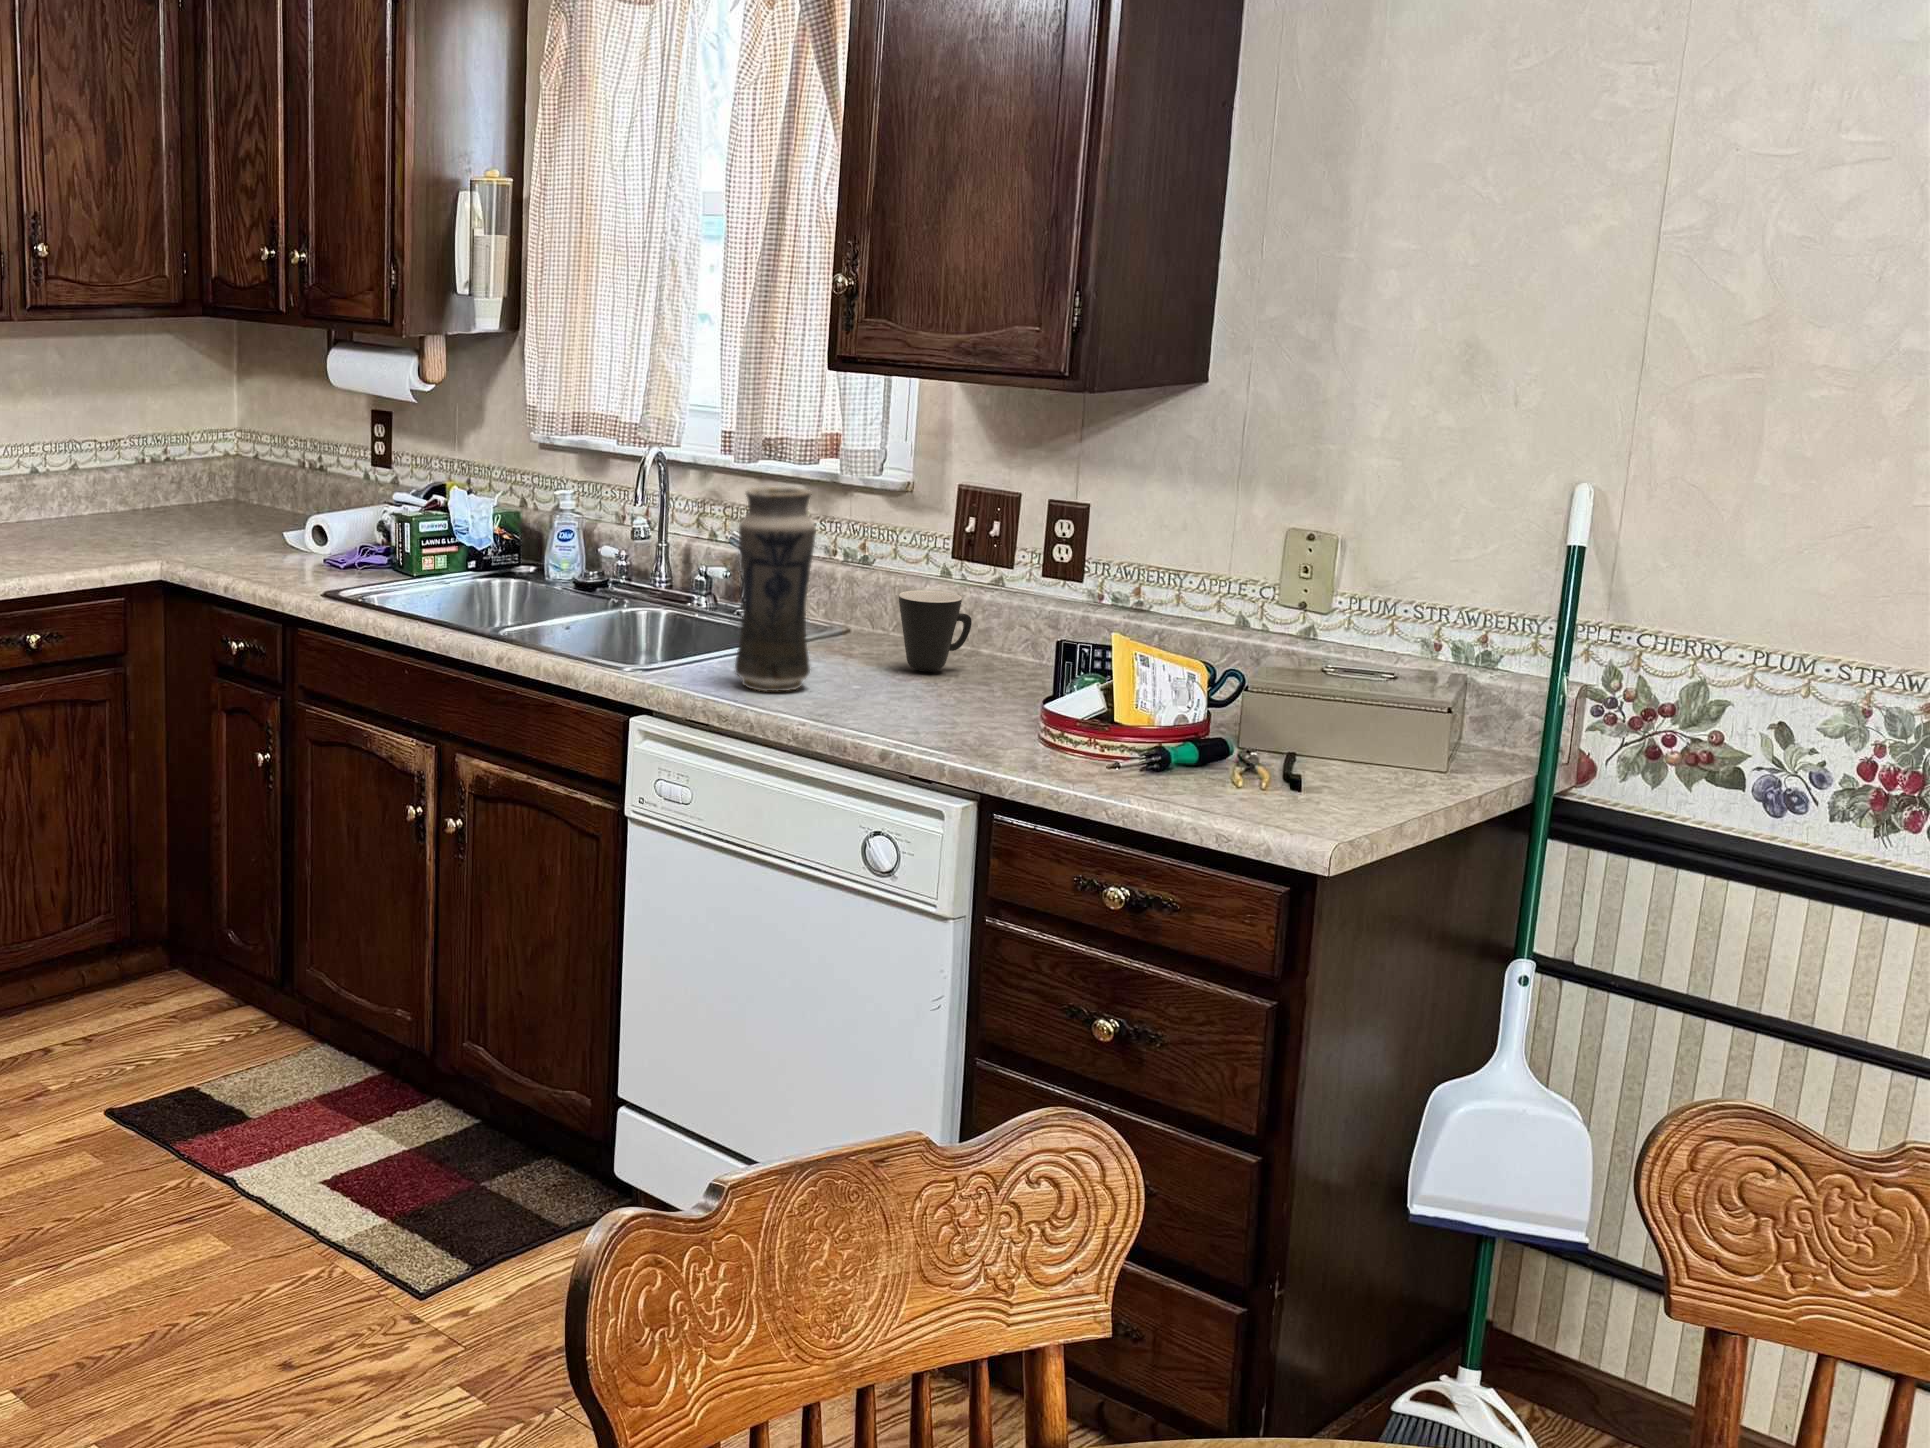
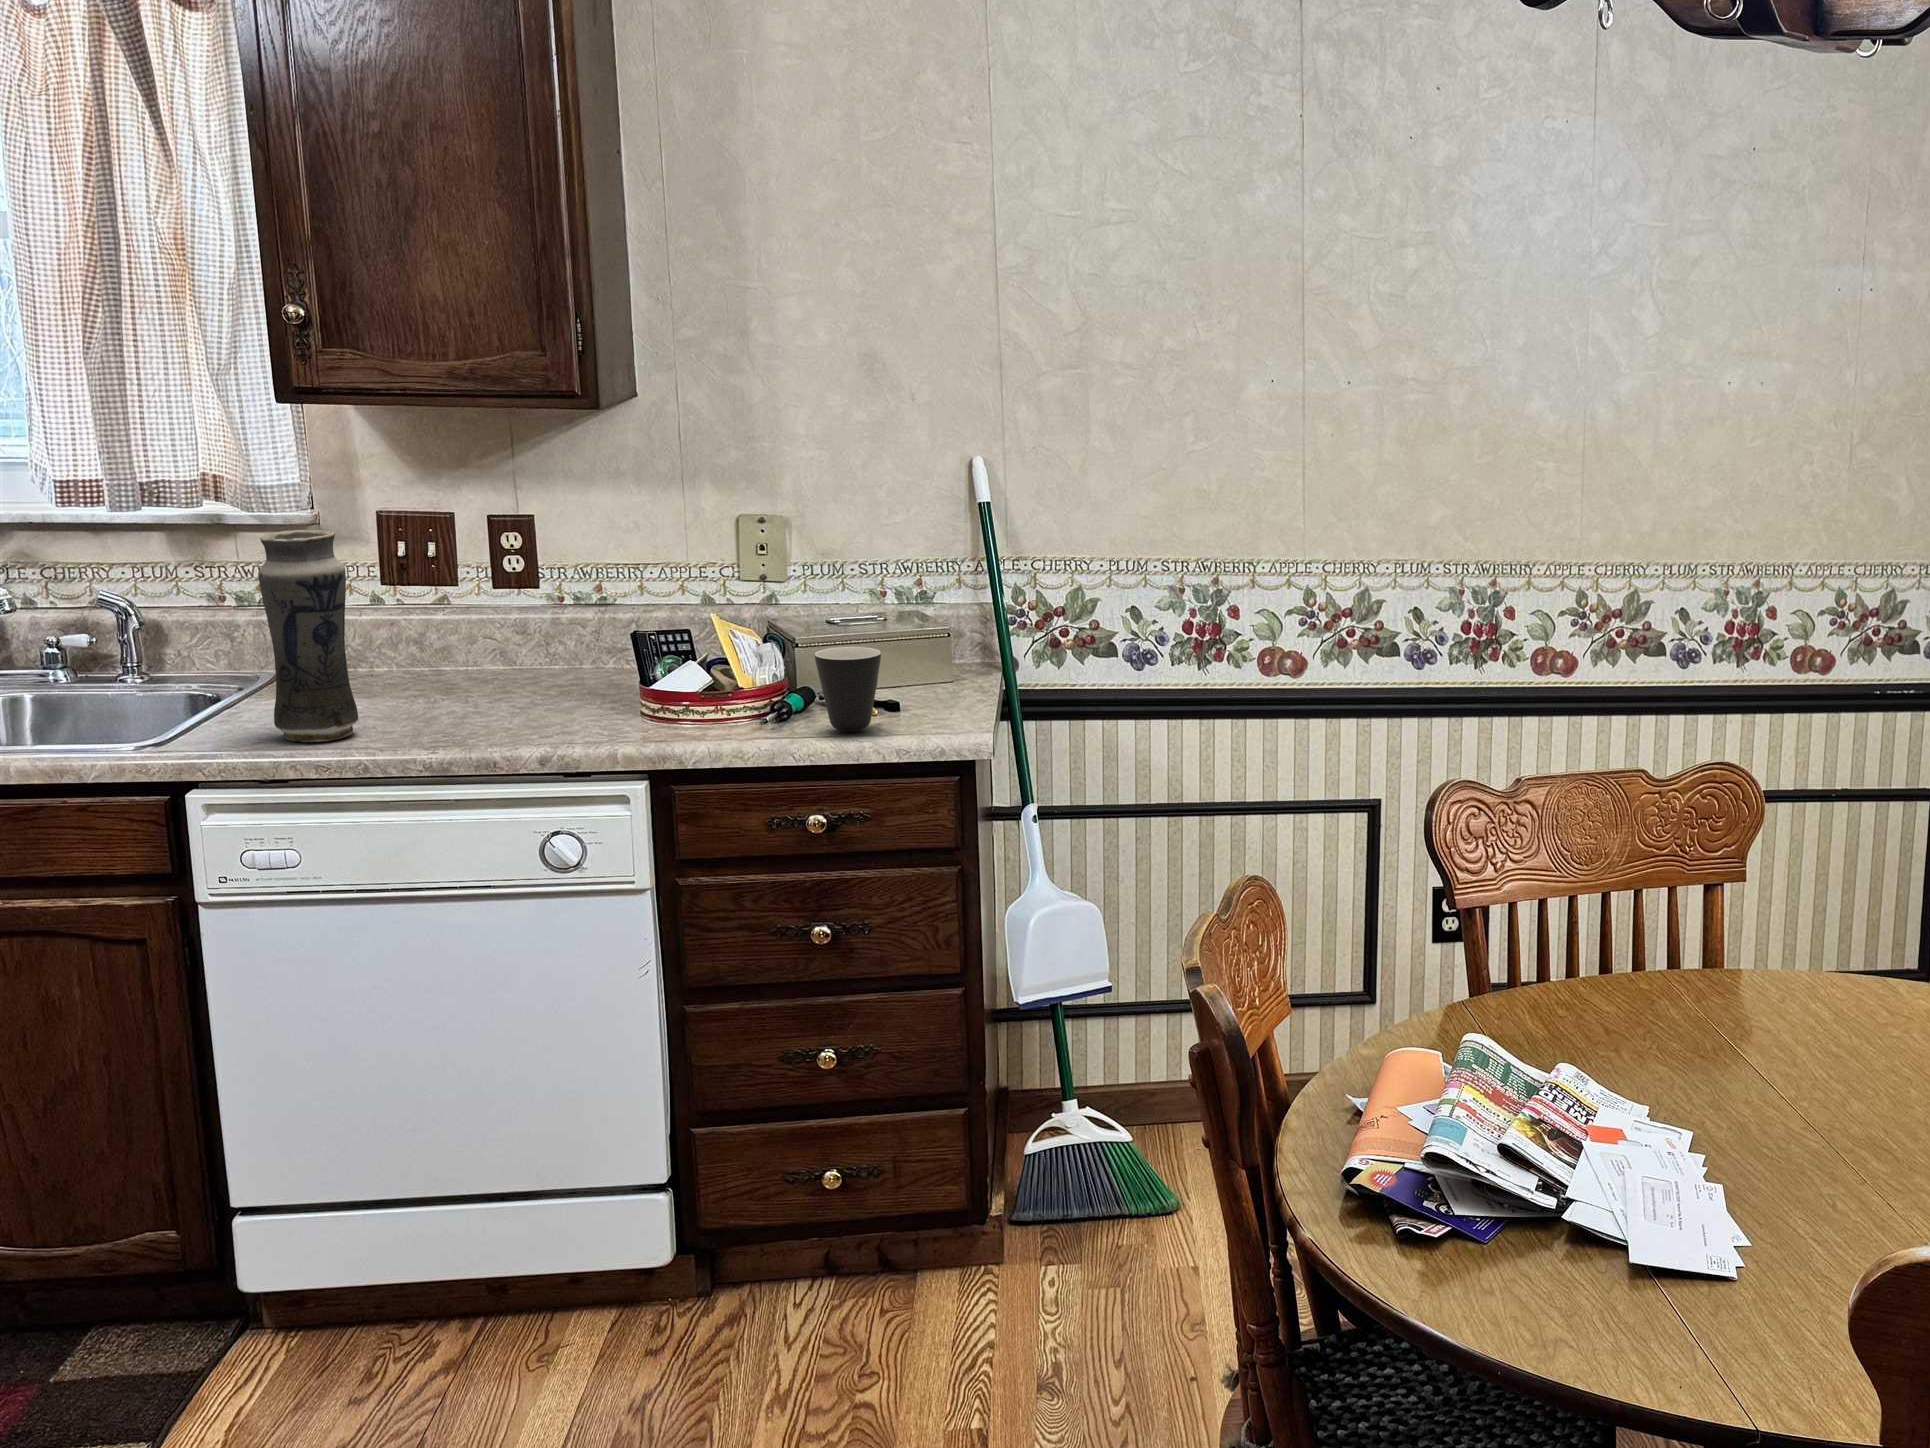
mug: present [899,590,972,671] -> present [815,647,881,732]

